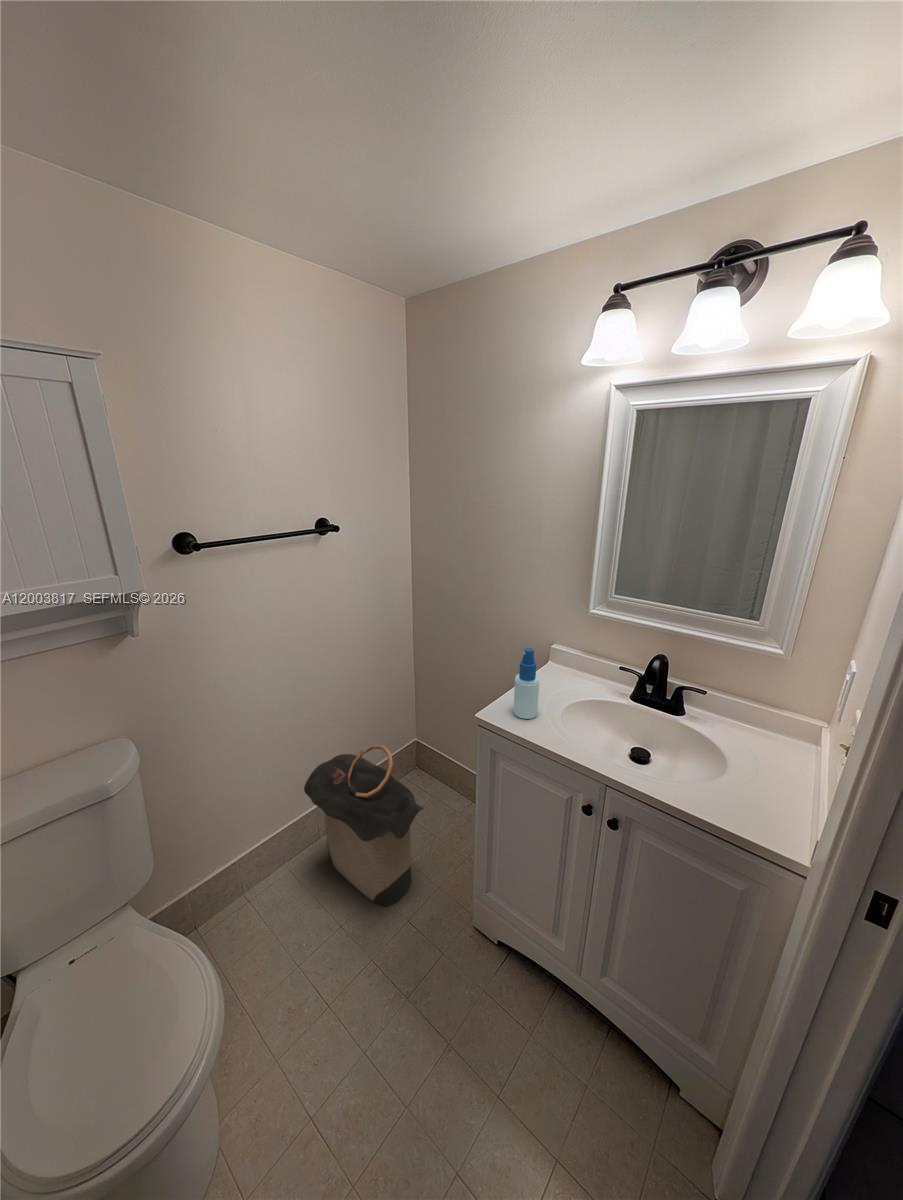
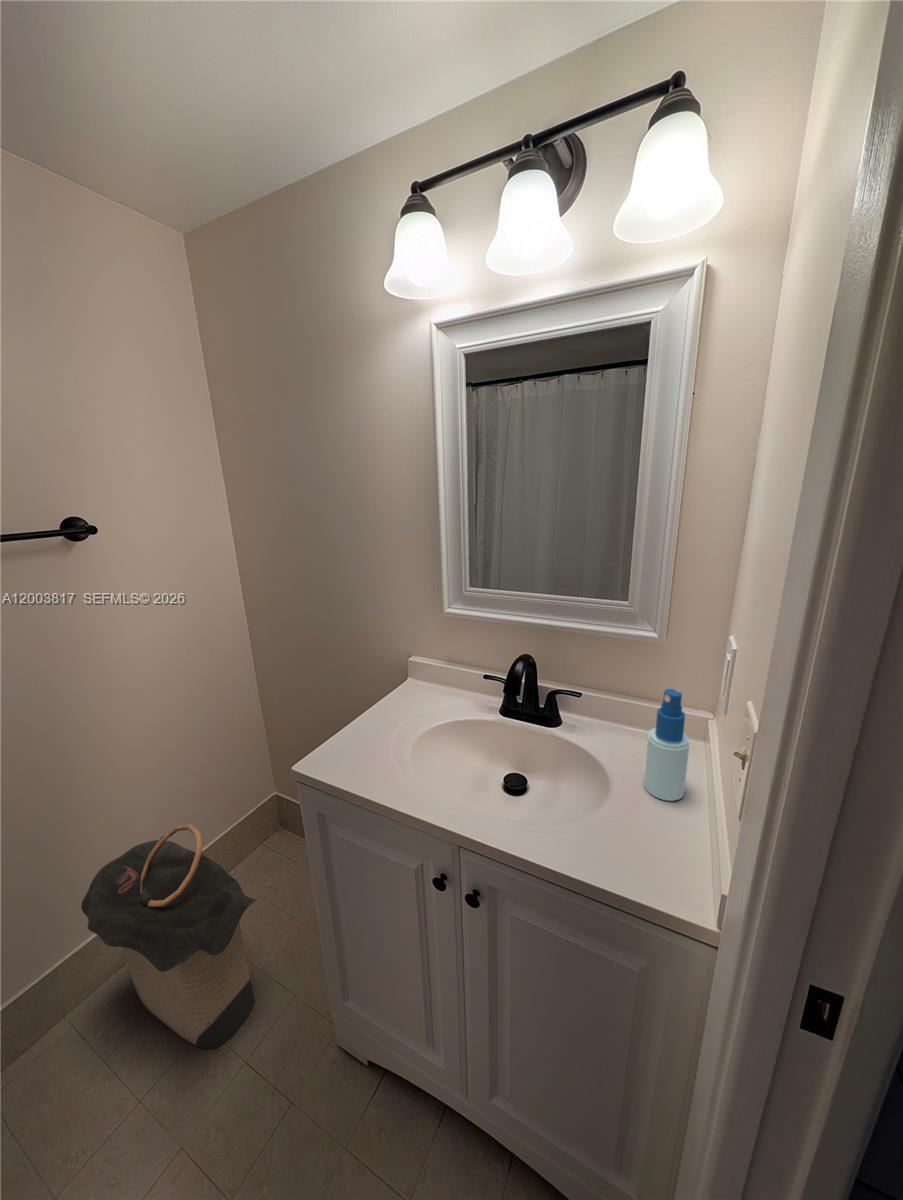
spray bottle: present [513,647,539,719] -> present [644,689,689,801]

